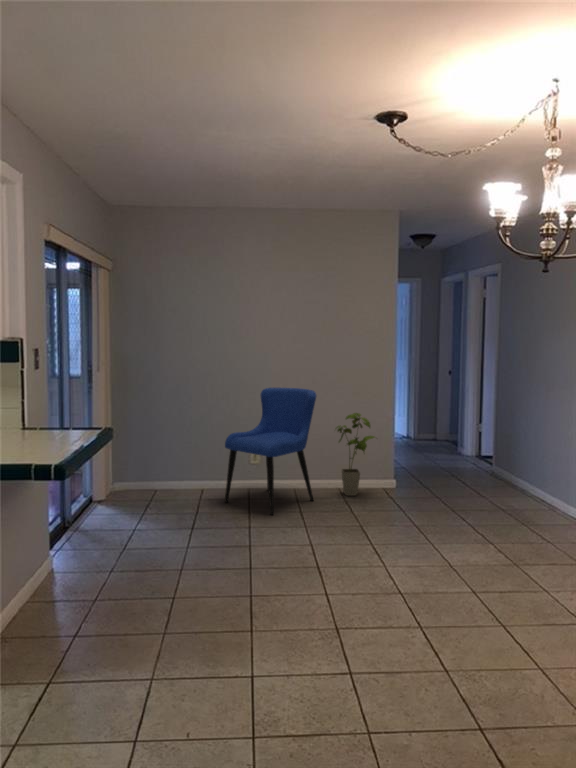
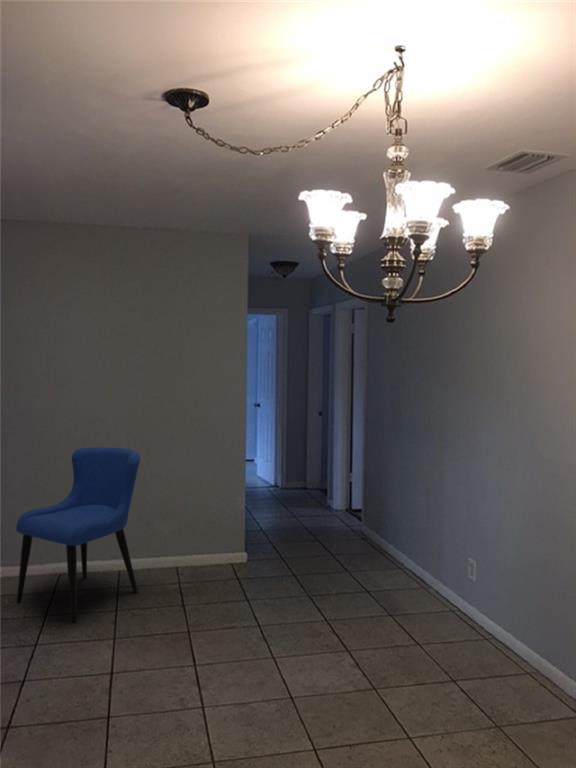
house plant: present [336,413,375,496] -> none [167,477,222,580]

